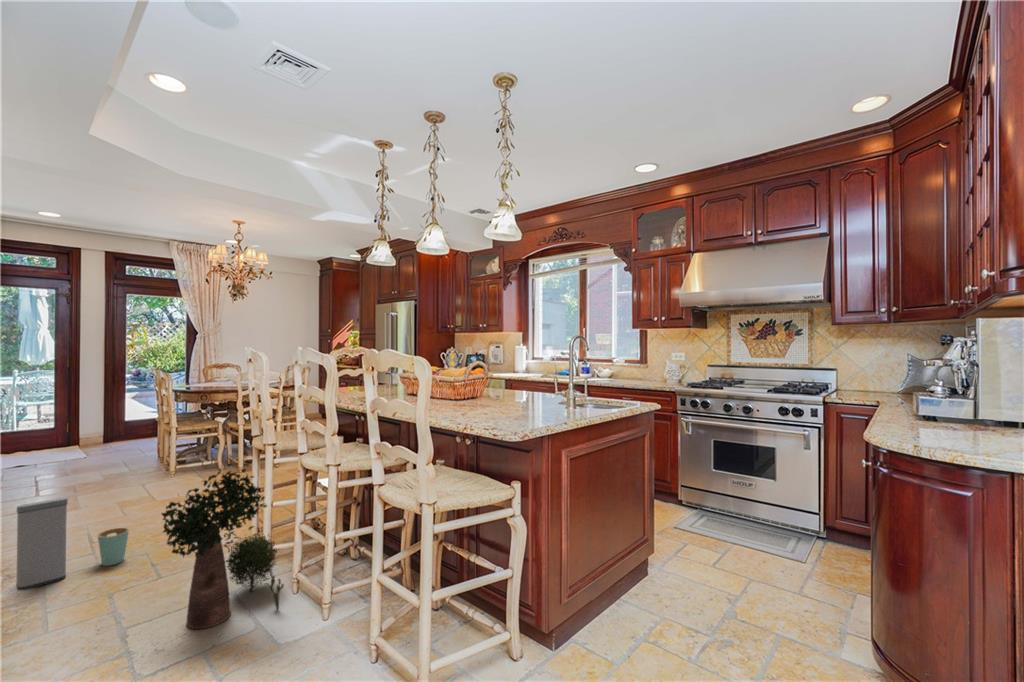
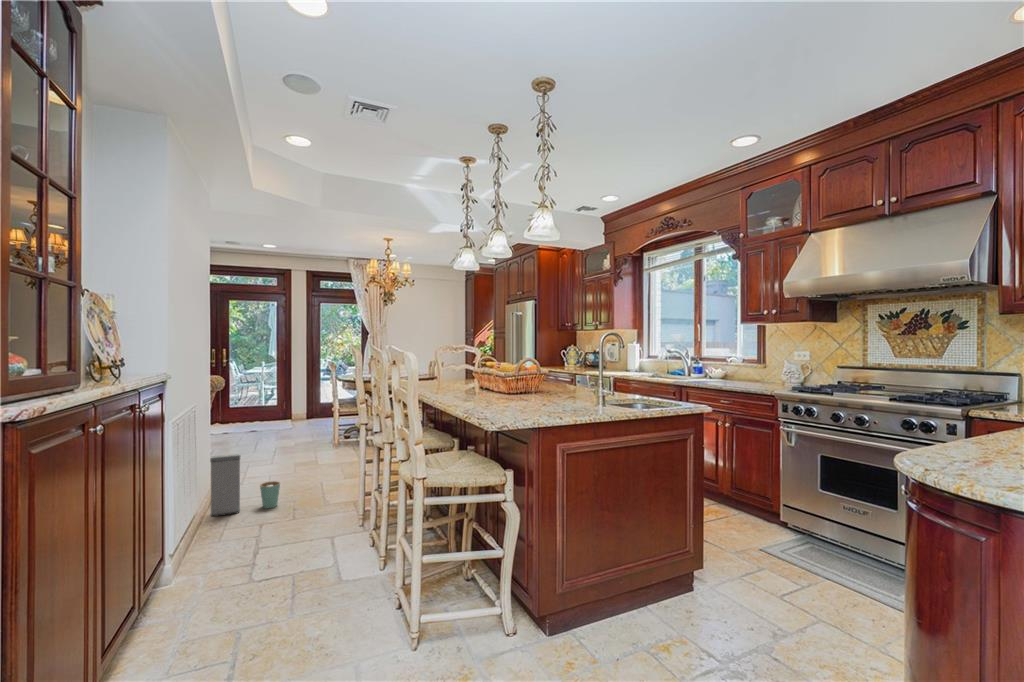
potted plant: present [162,469,284,629] -> none [271,443,363,563]

